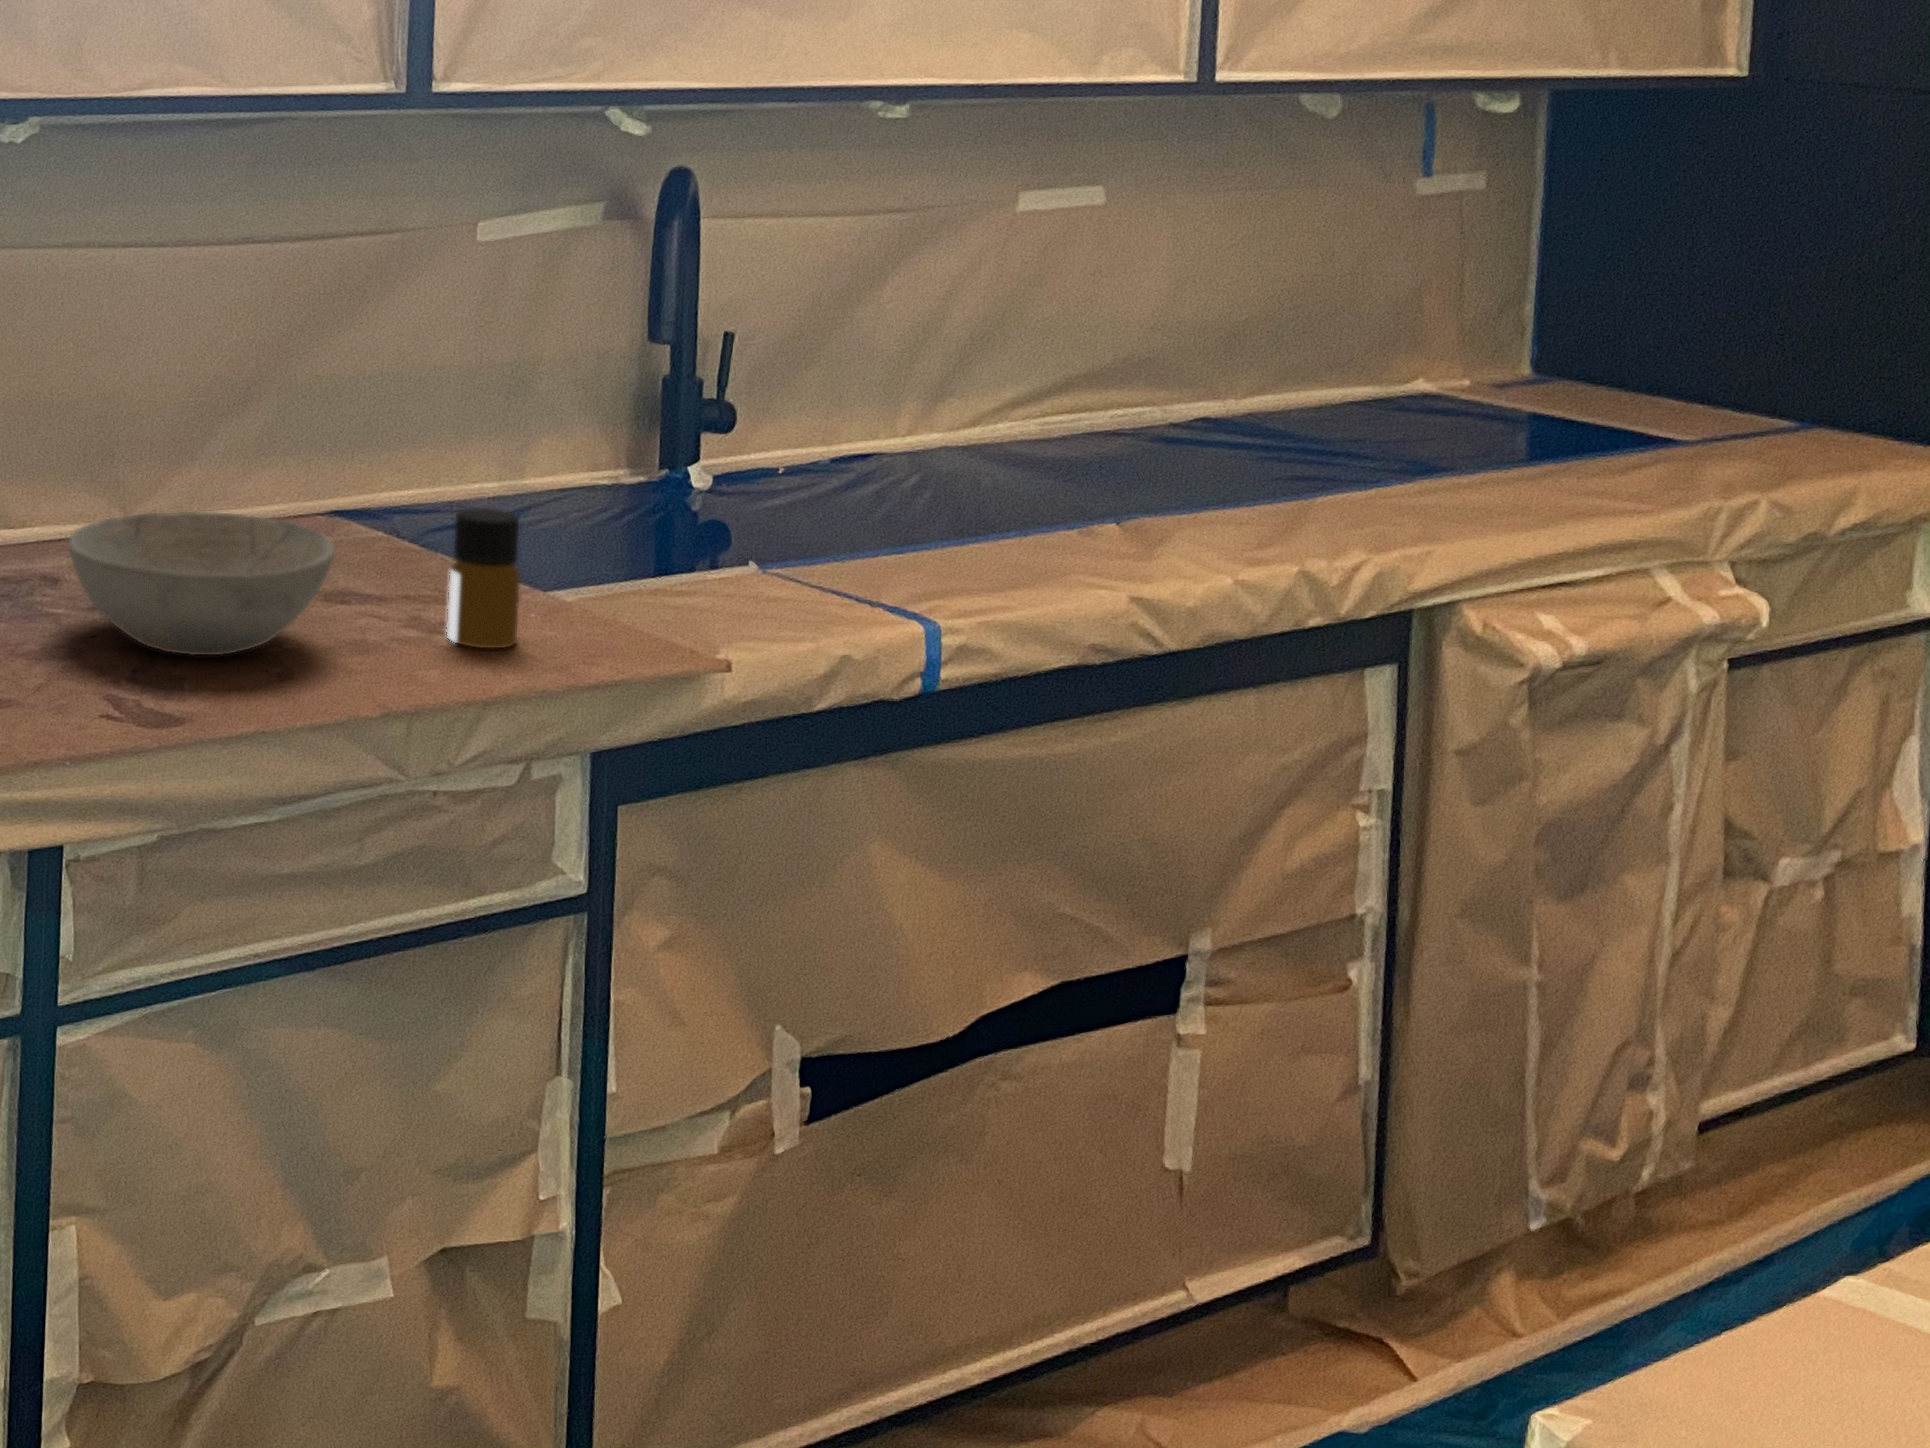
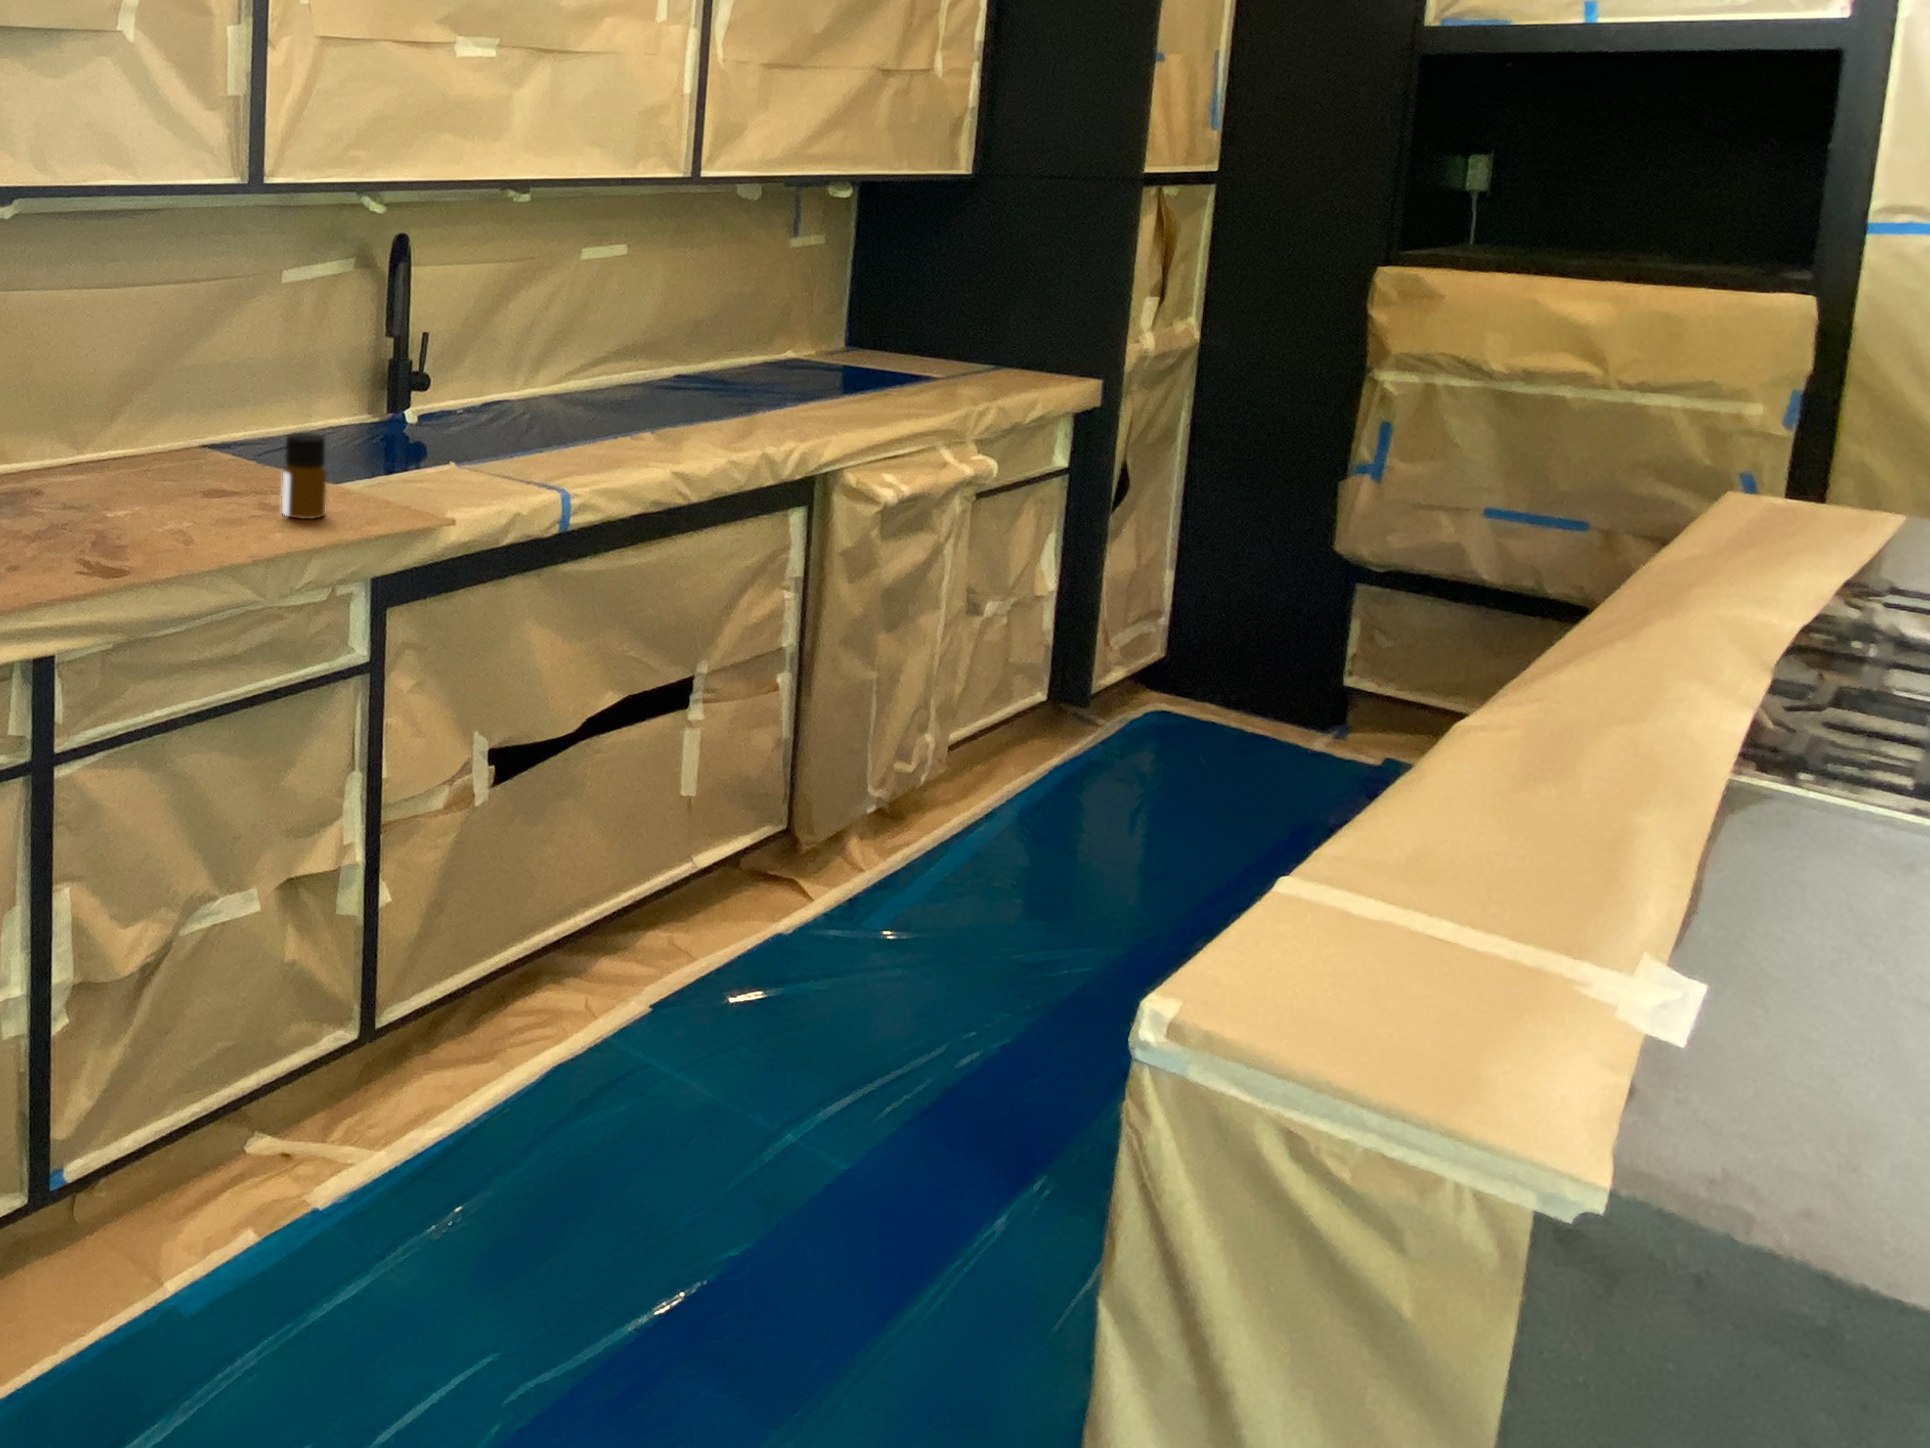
bowl: present [69,512,335,655] -> none [45,443,213,531]

